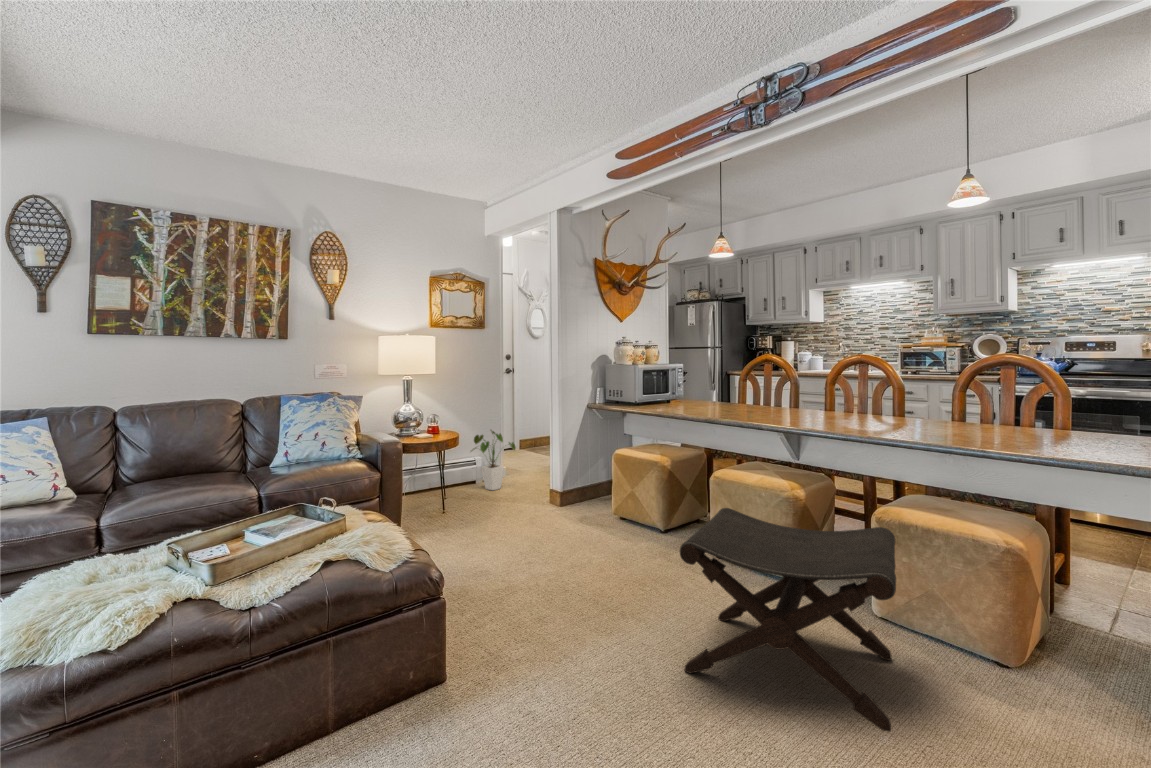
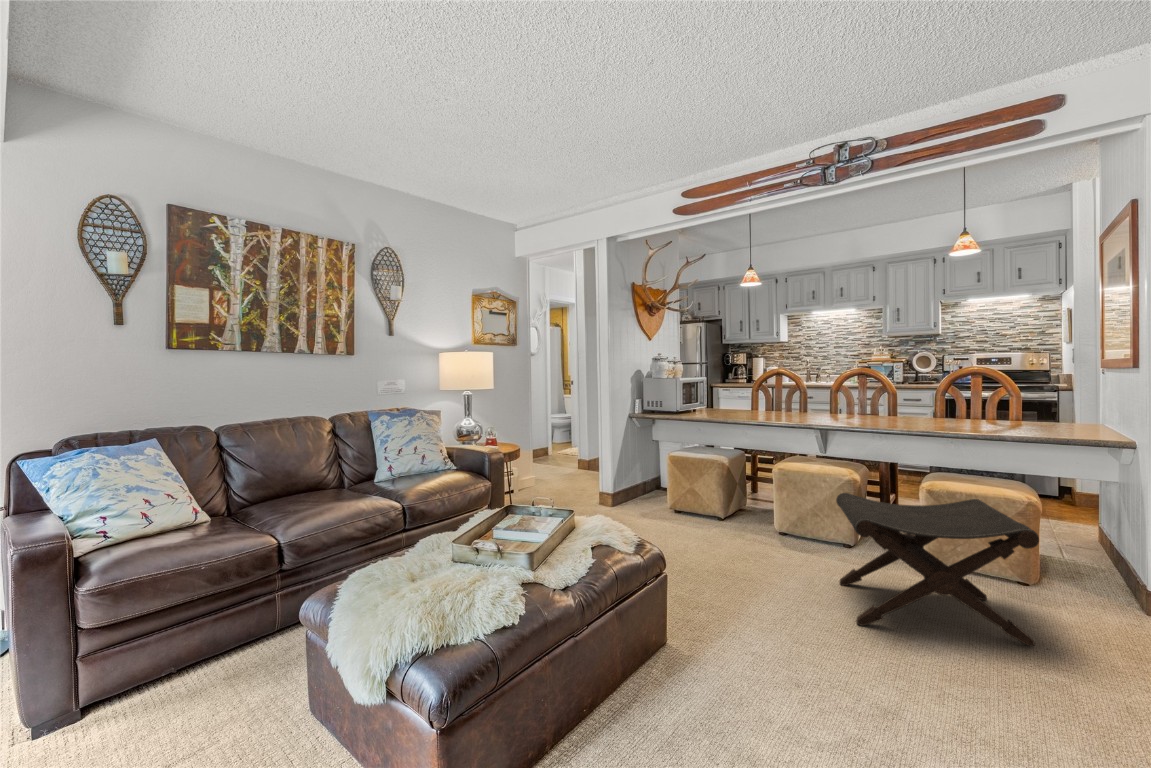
house plant: present [472,430,516,490] -> none [509,439,555,497]

